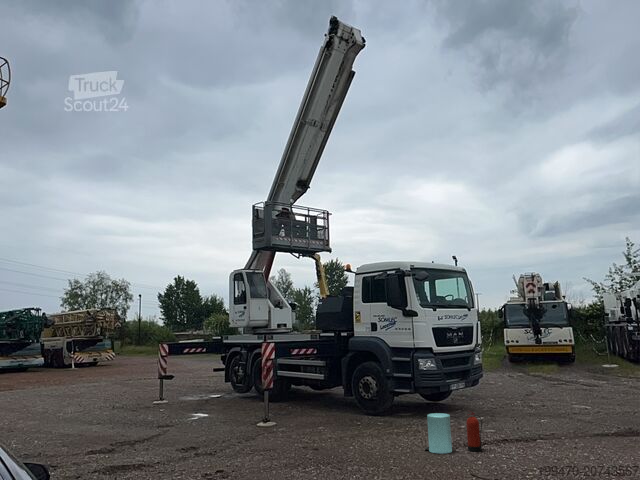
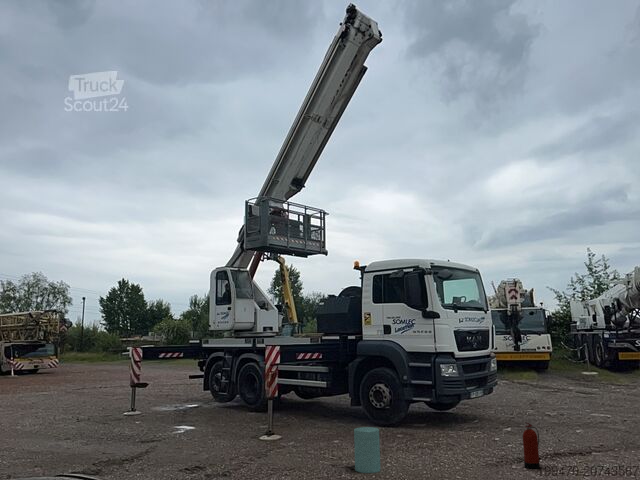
trash can: present [425,413,452,454] -> present [350,427,380,473]

